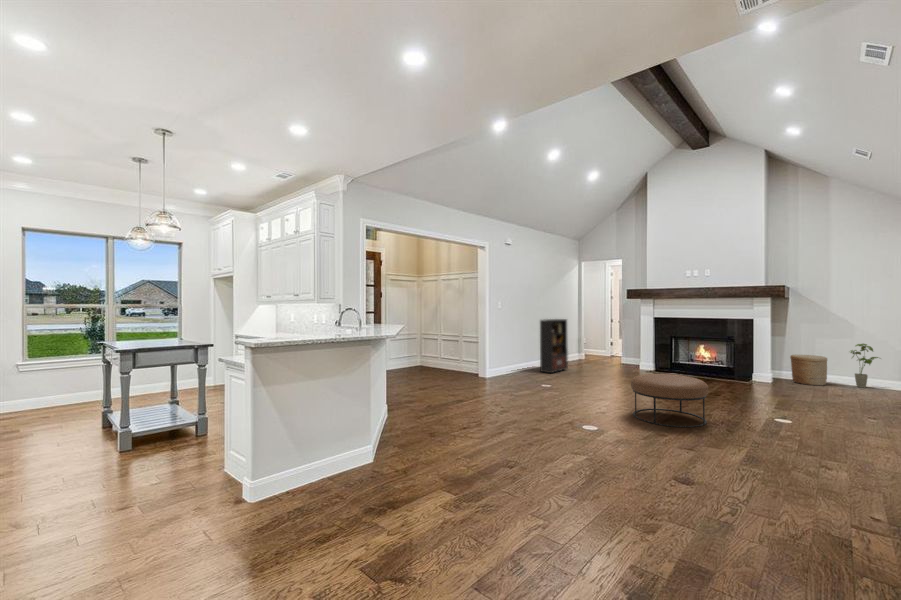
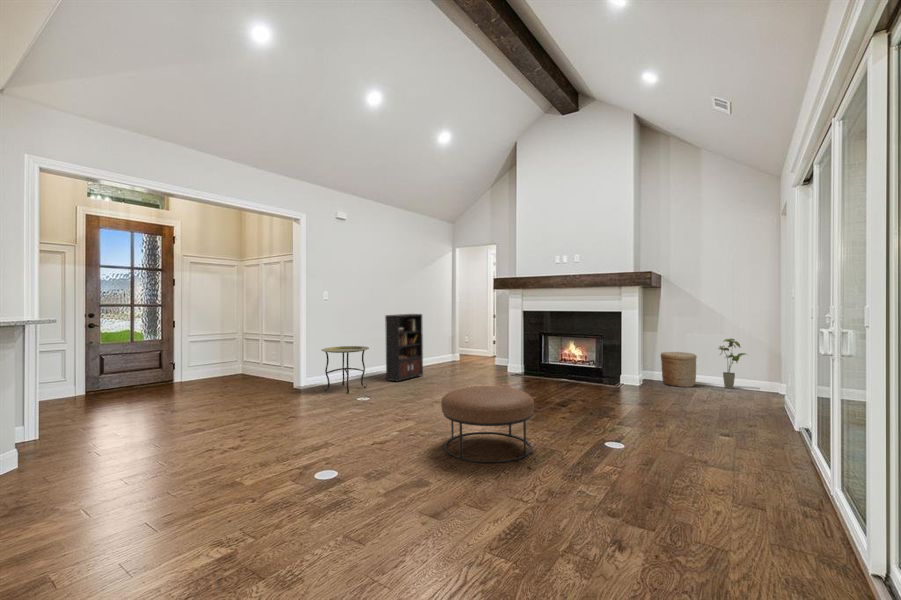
side table: none [497,344,533,380] -> present [322,346,369,393]

